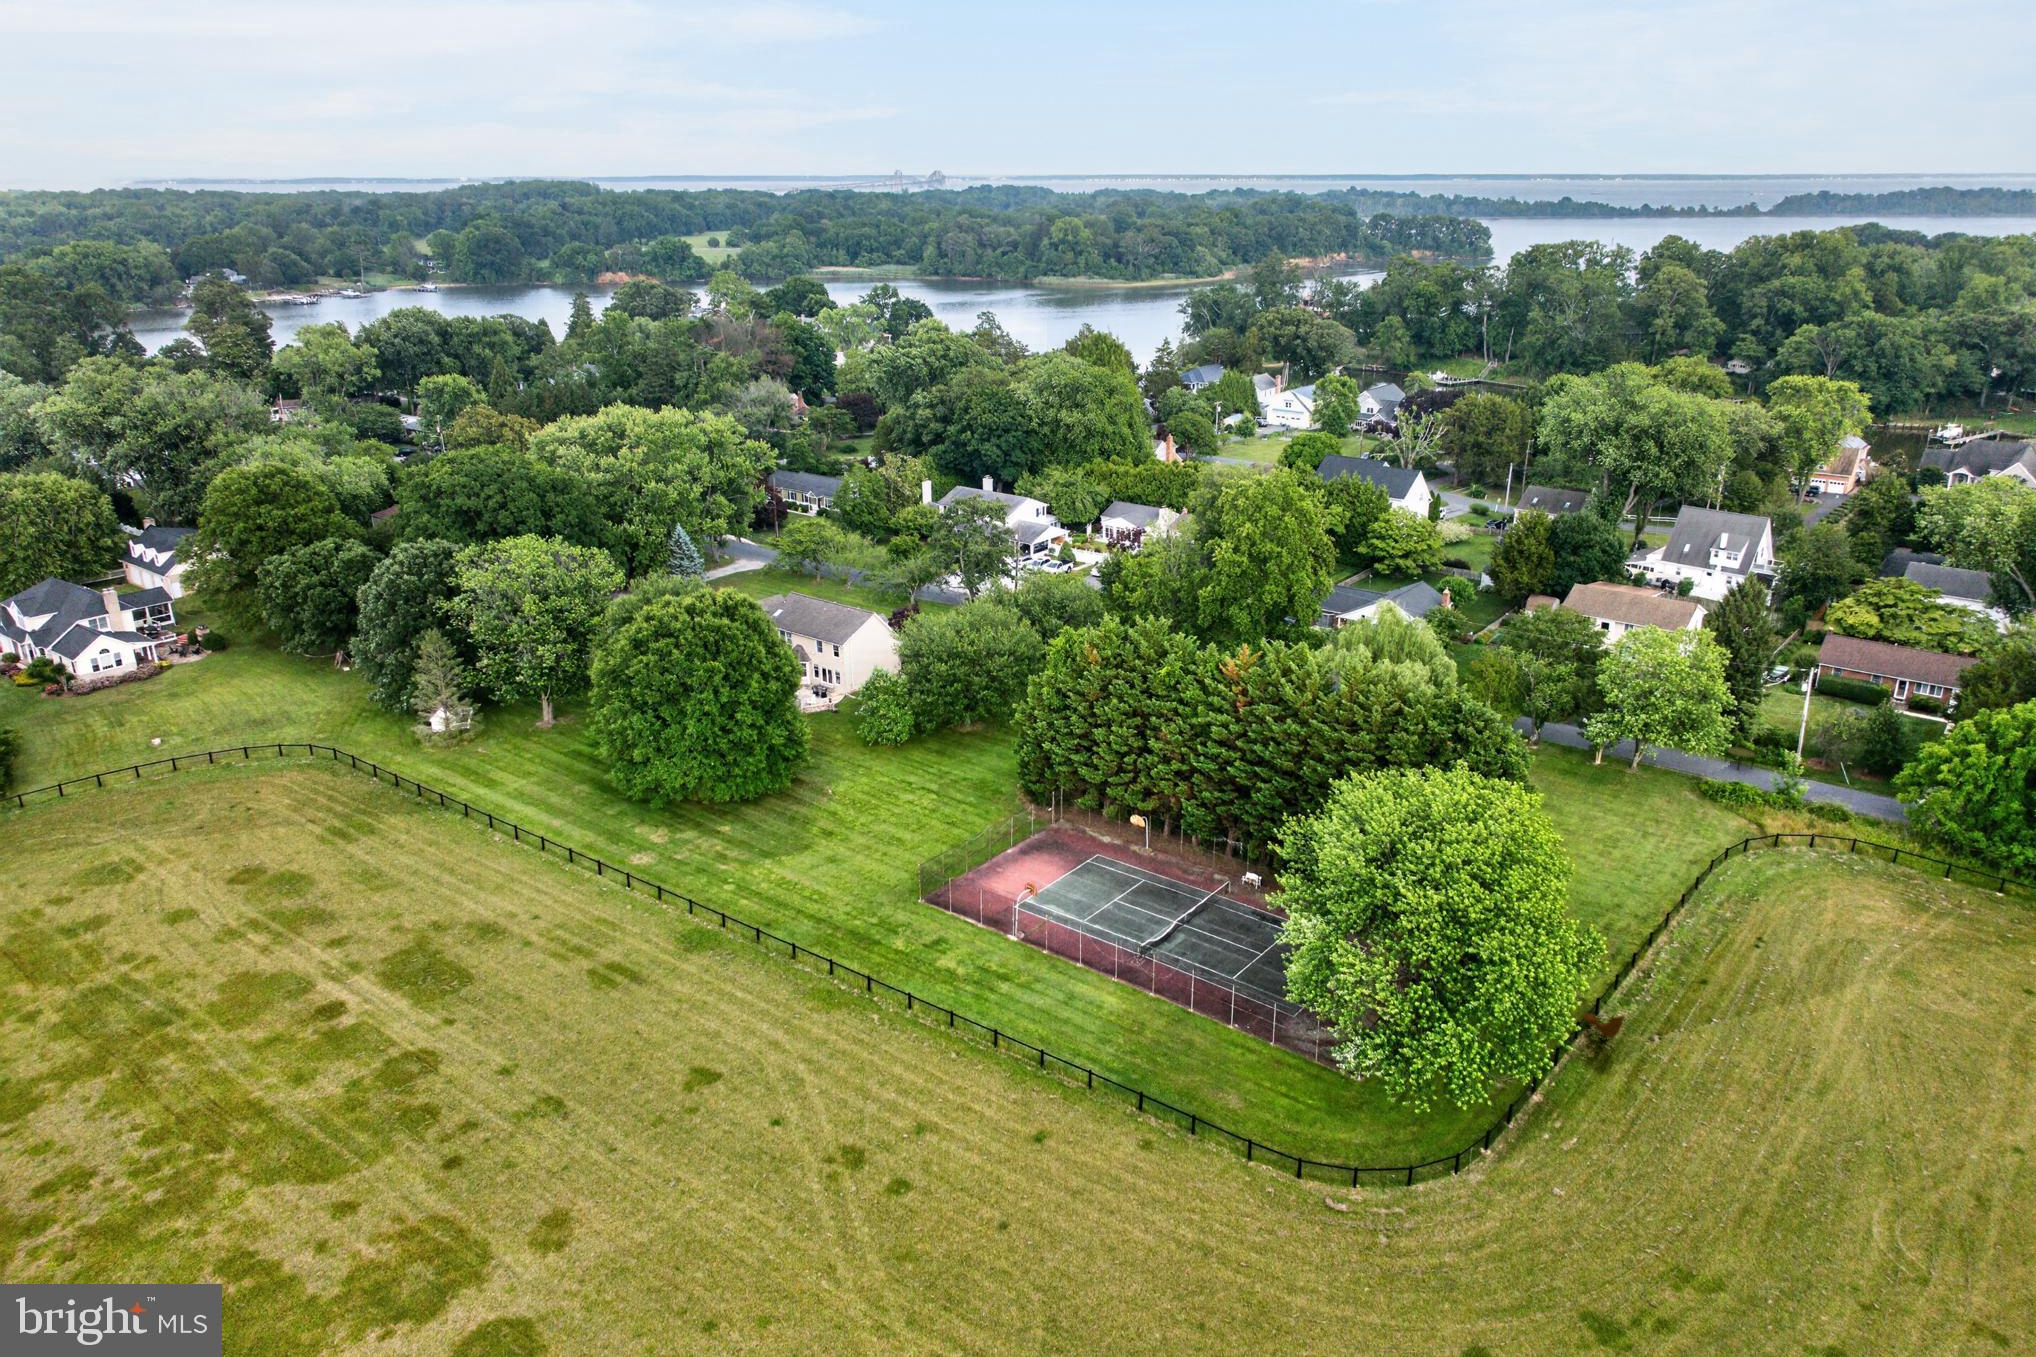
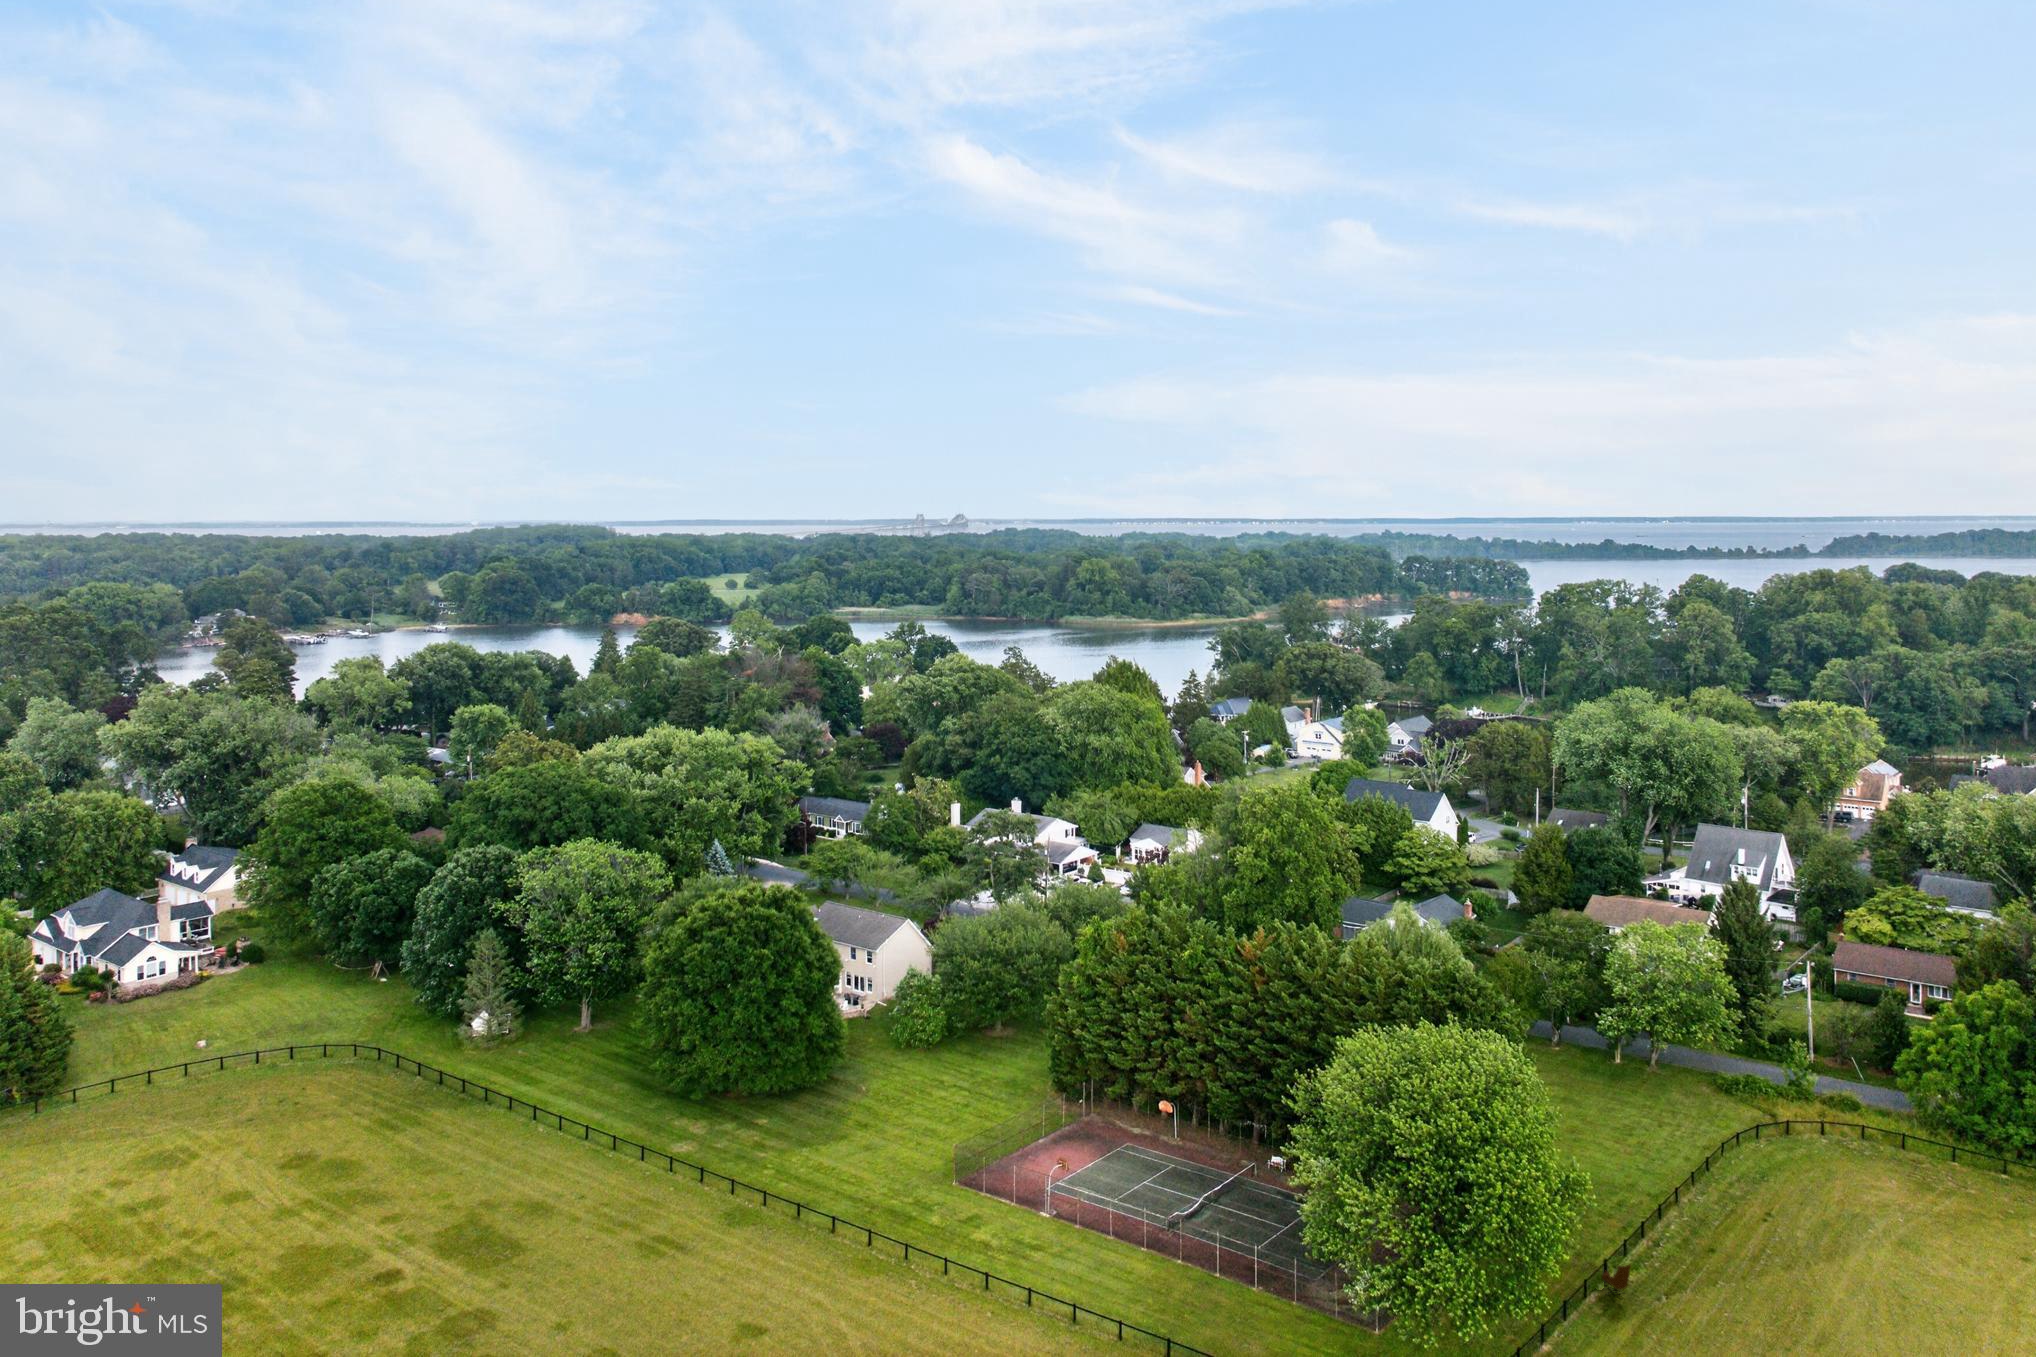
round table: present [1725,746,1756,762] -> none [1739,1044,1770,1068]

